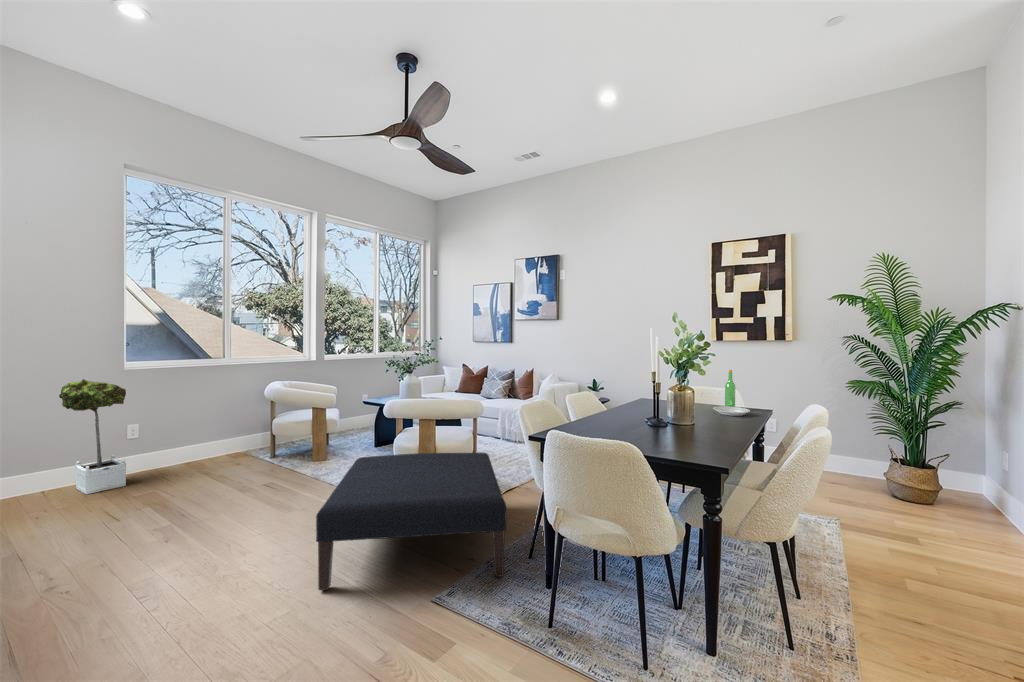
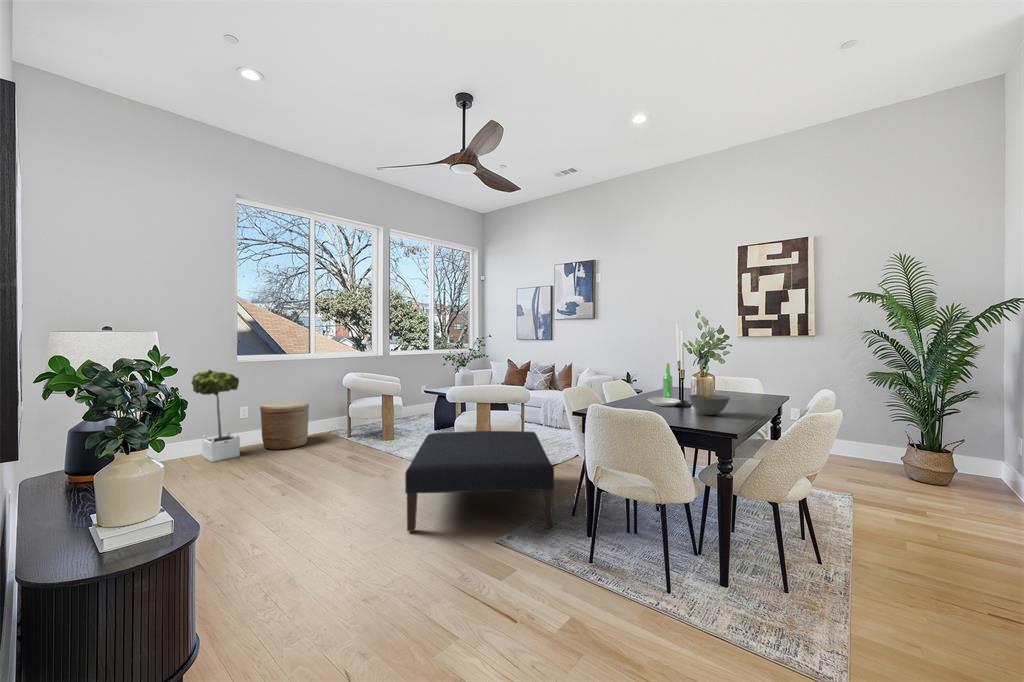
plate: present [713,370,750,416] -> present [648,363,681,406]
bowl: none [668,413,716,439] -> present [690,394,730,415]
woven basket: none [156,415,220,476] -> present [260,401,309,450]

